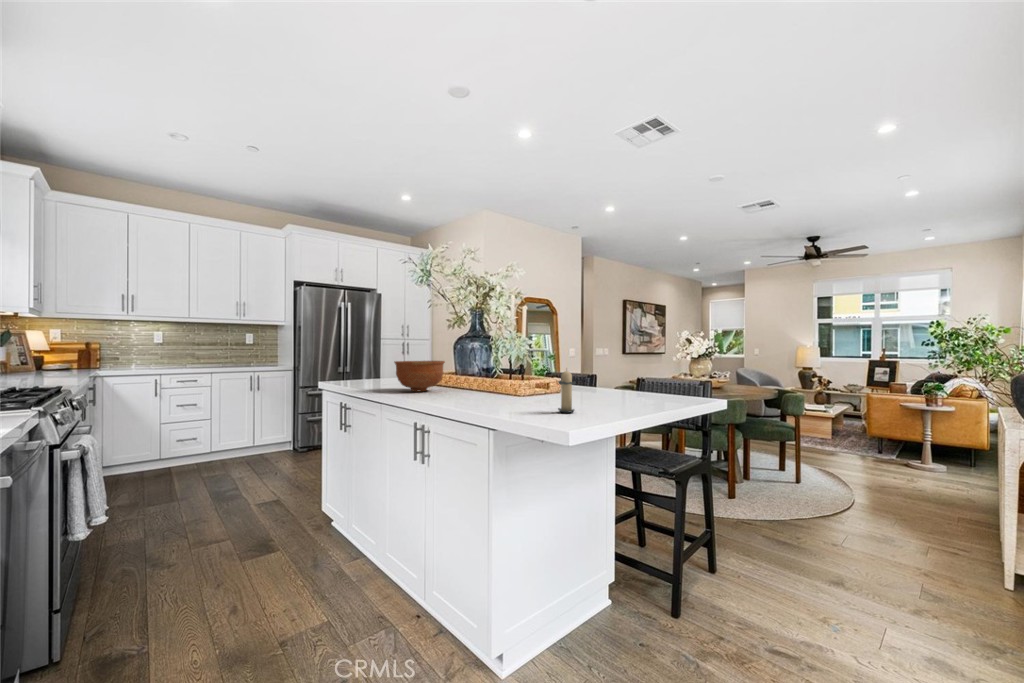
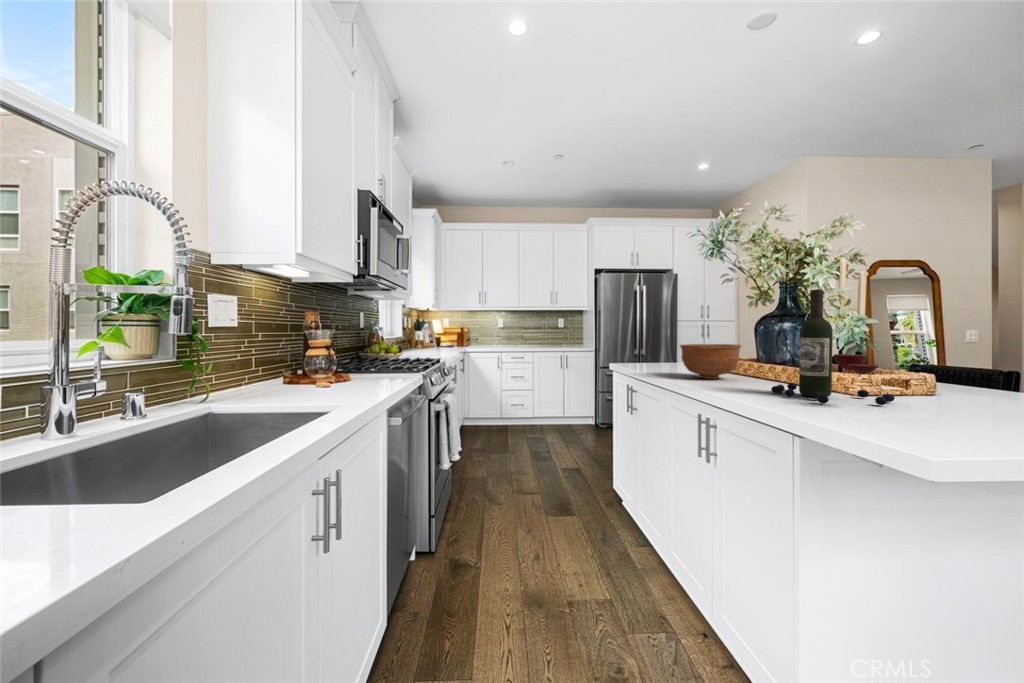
wine bottle: none [468,318,541,405] -> present [771,289,895,405]
candle: present [558,371,575,412] -> none [926,361,977,434]

